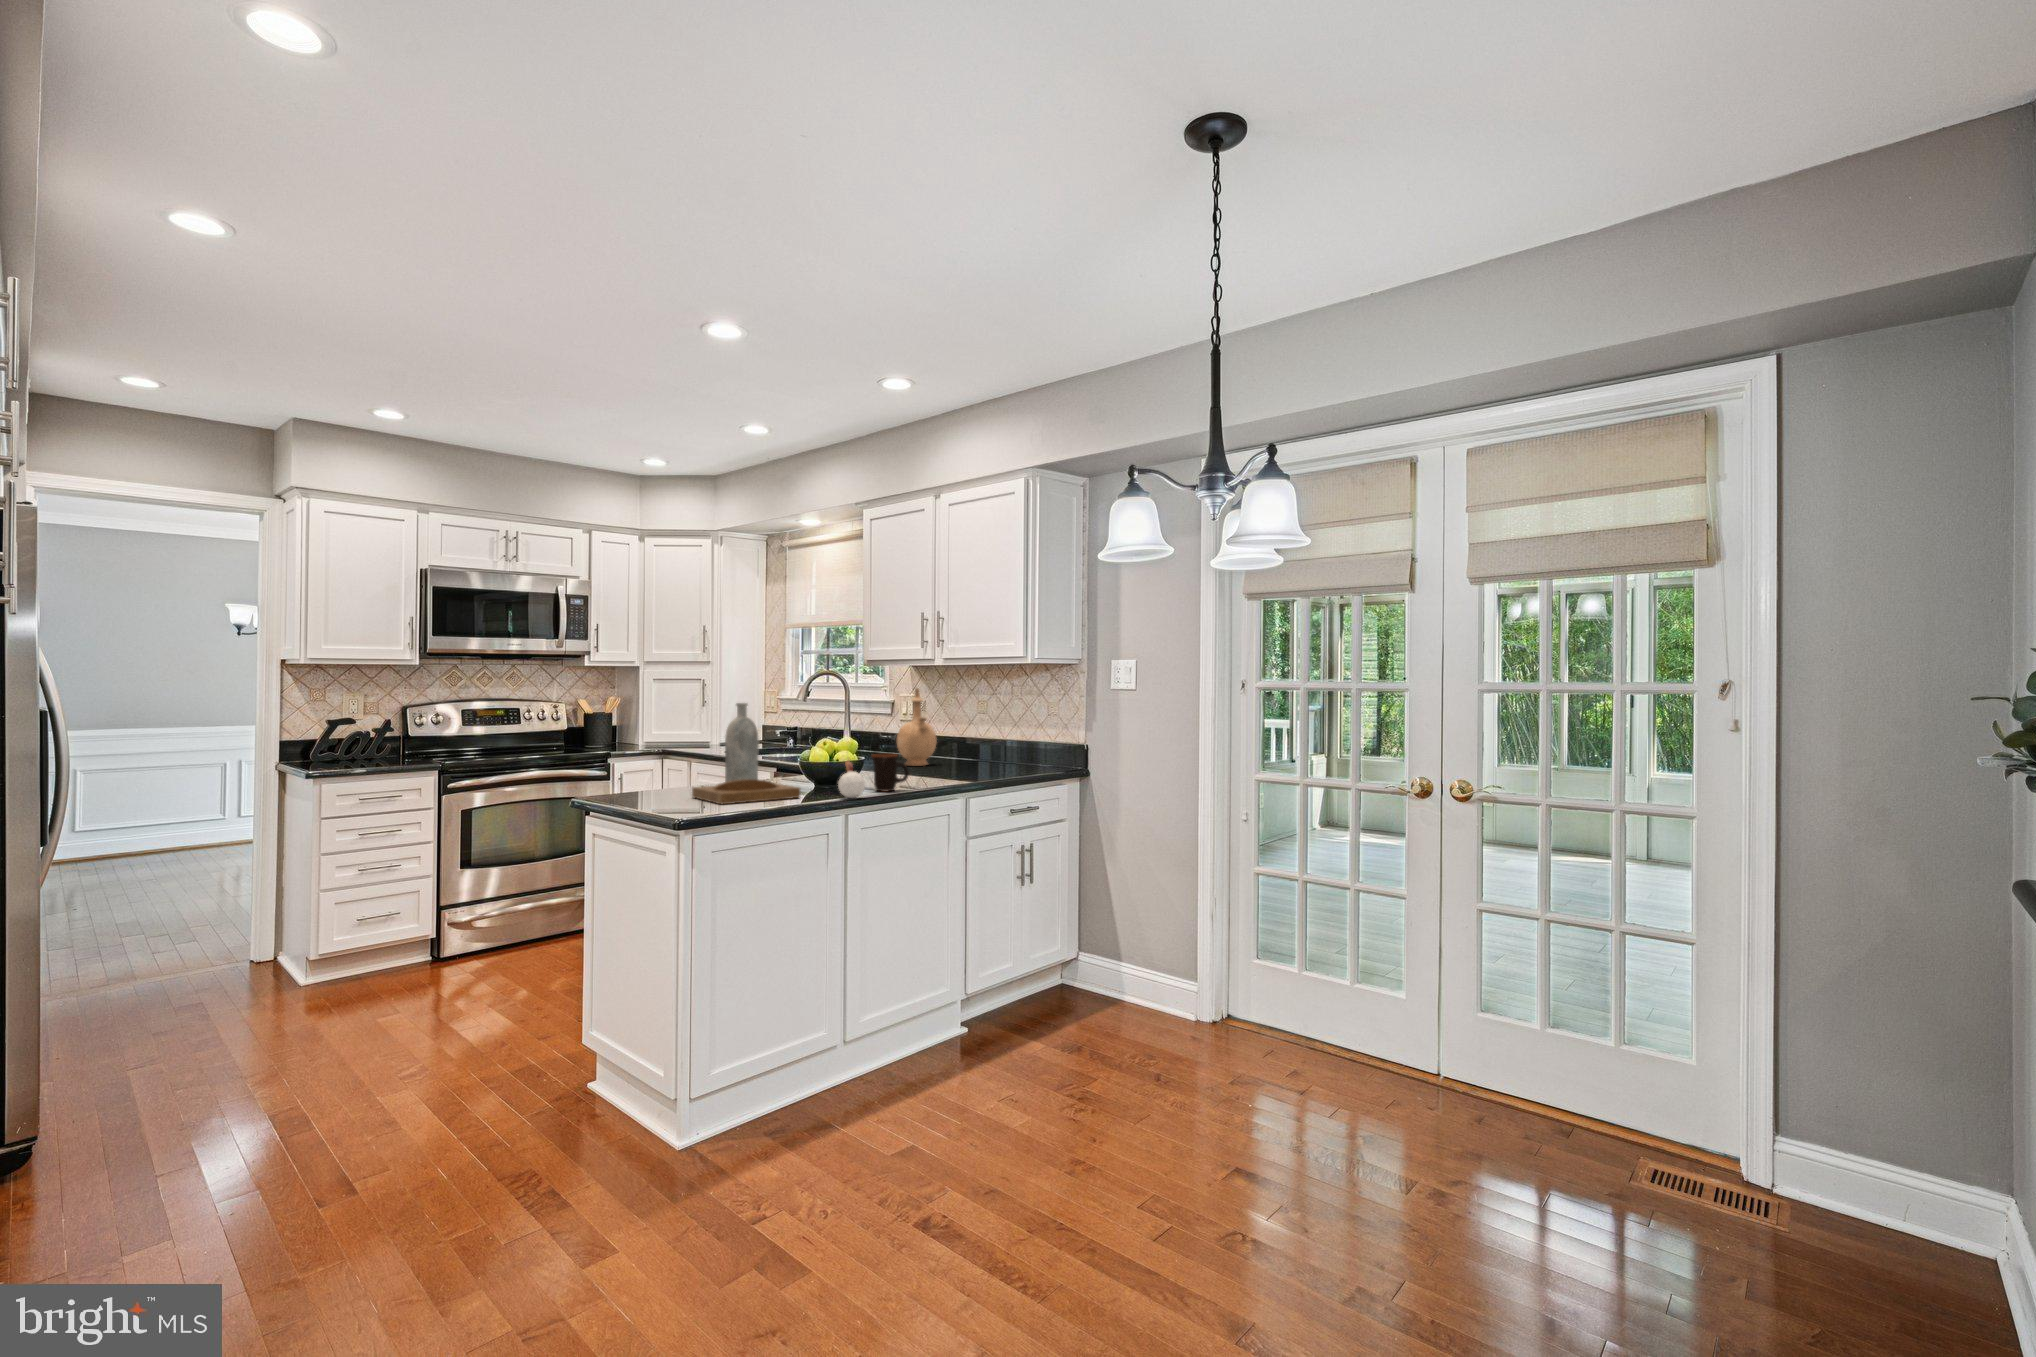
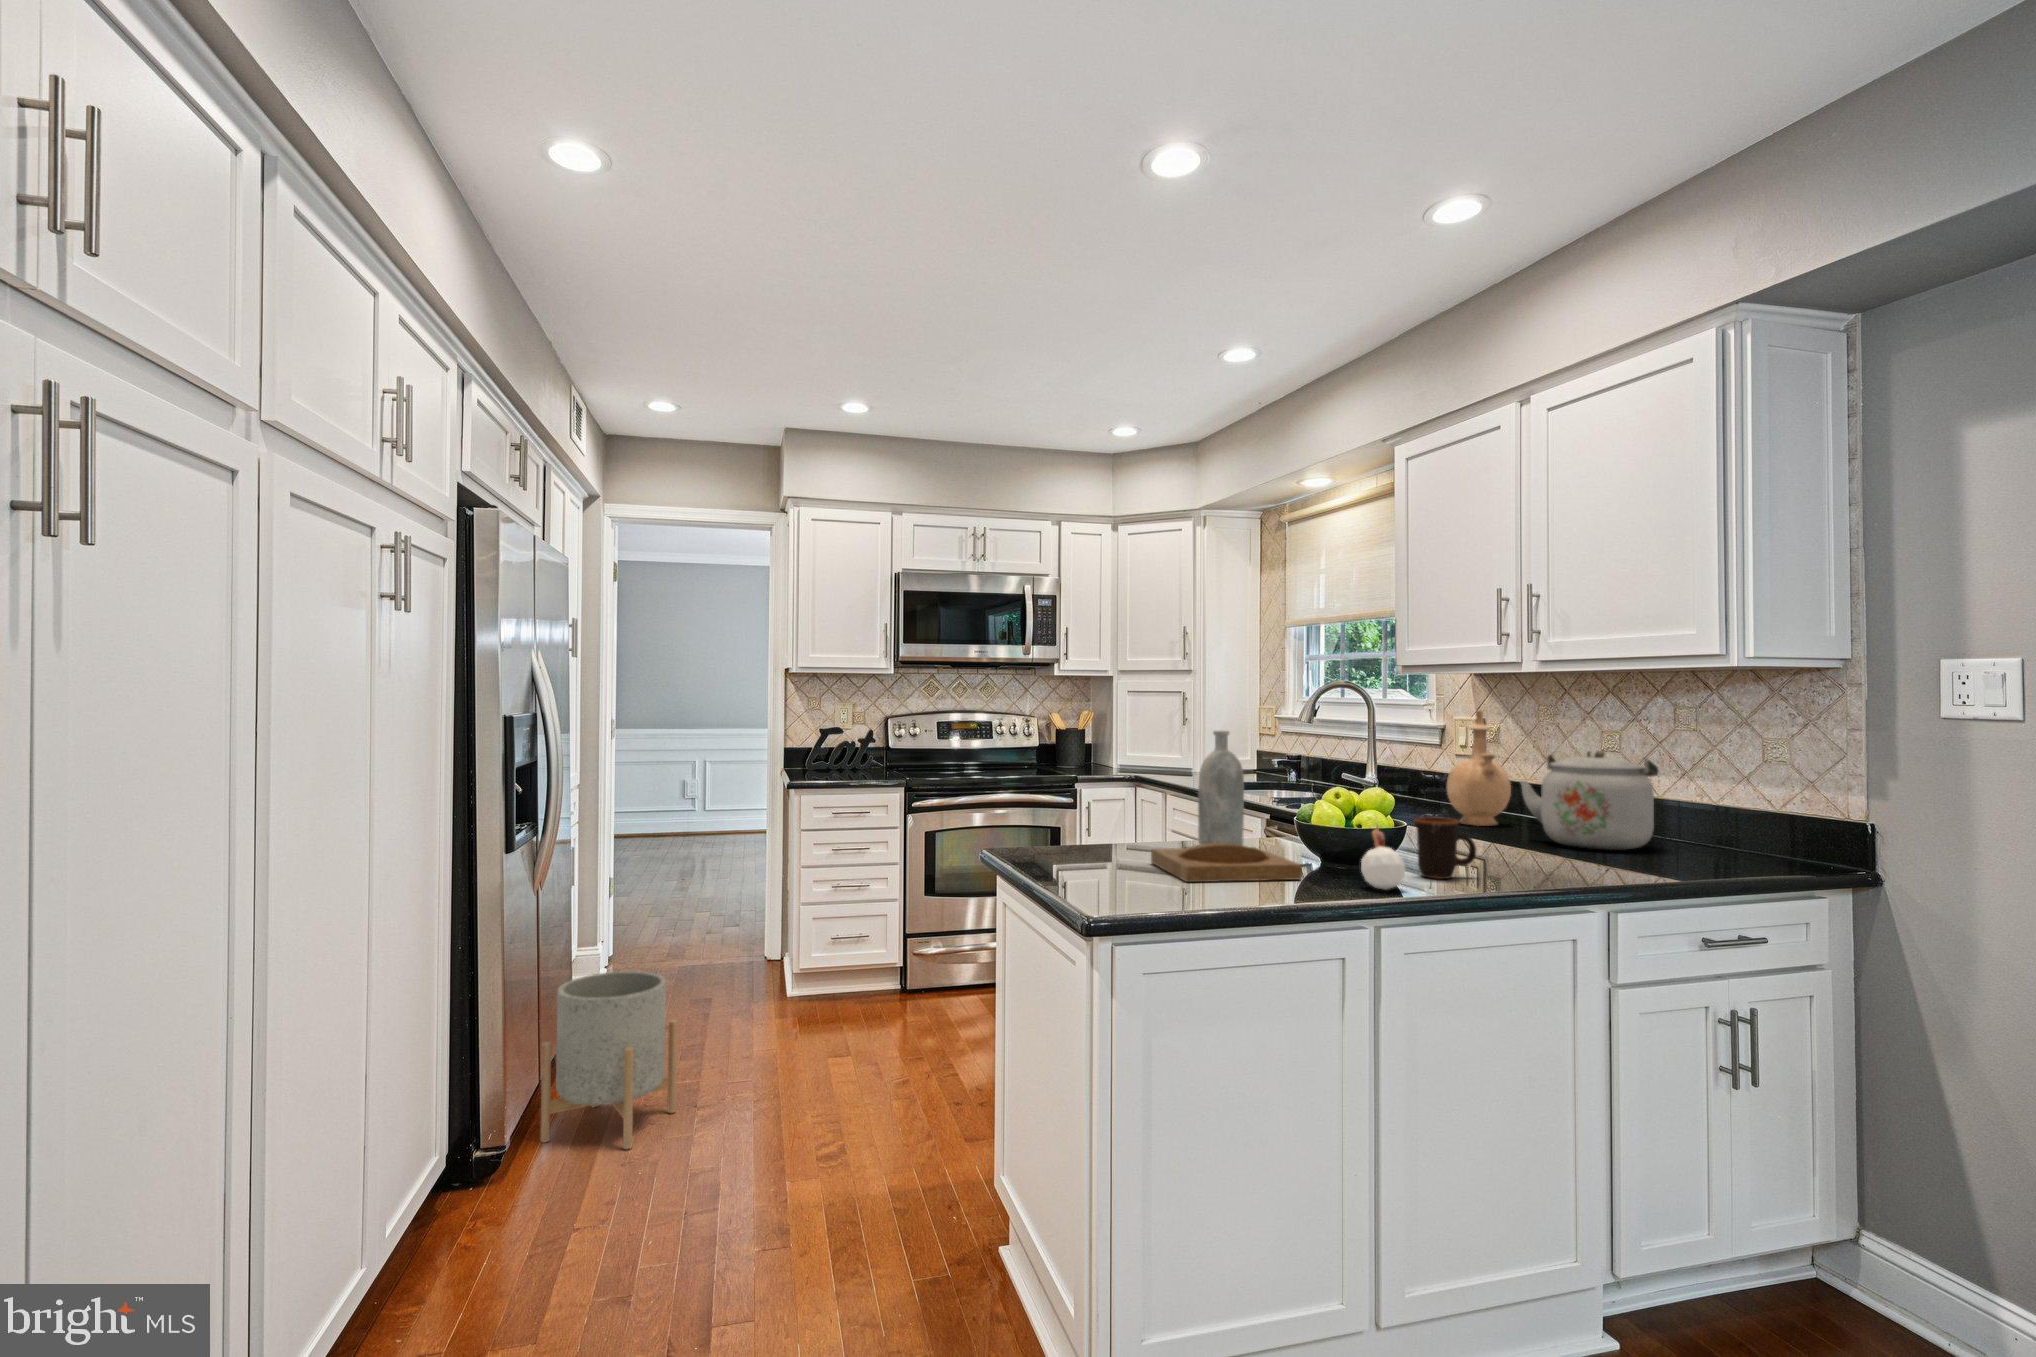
kettle: none [939,711,1017,772] -> present [1520,750,1658,850]
planter: none [30,955,202,1138] -> present [540,971,677,1149]

